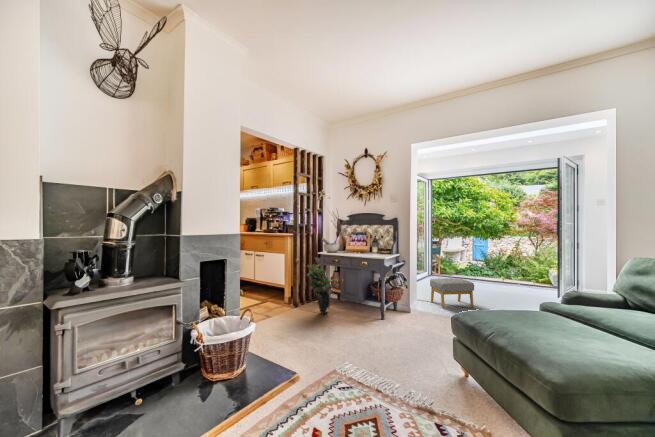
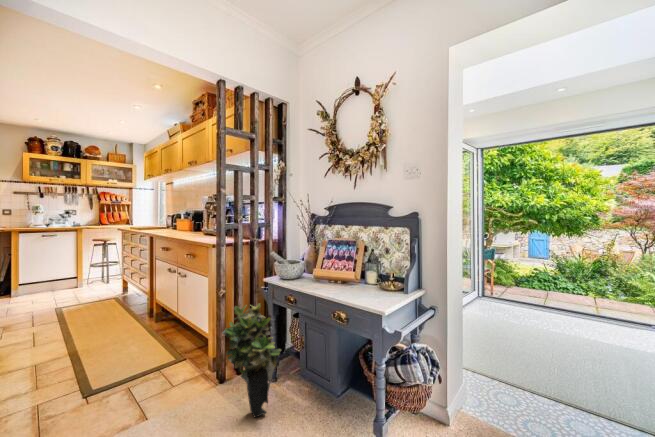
footstool: present [430,278,474,308] -> none [486,329,594,405]

